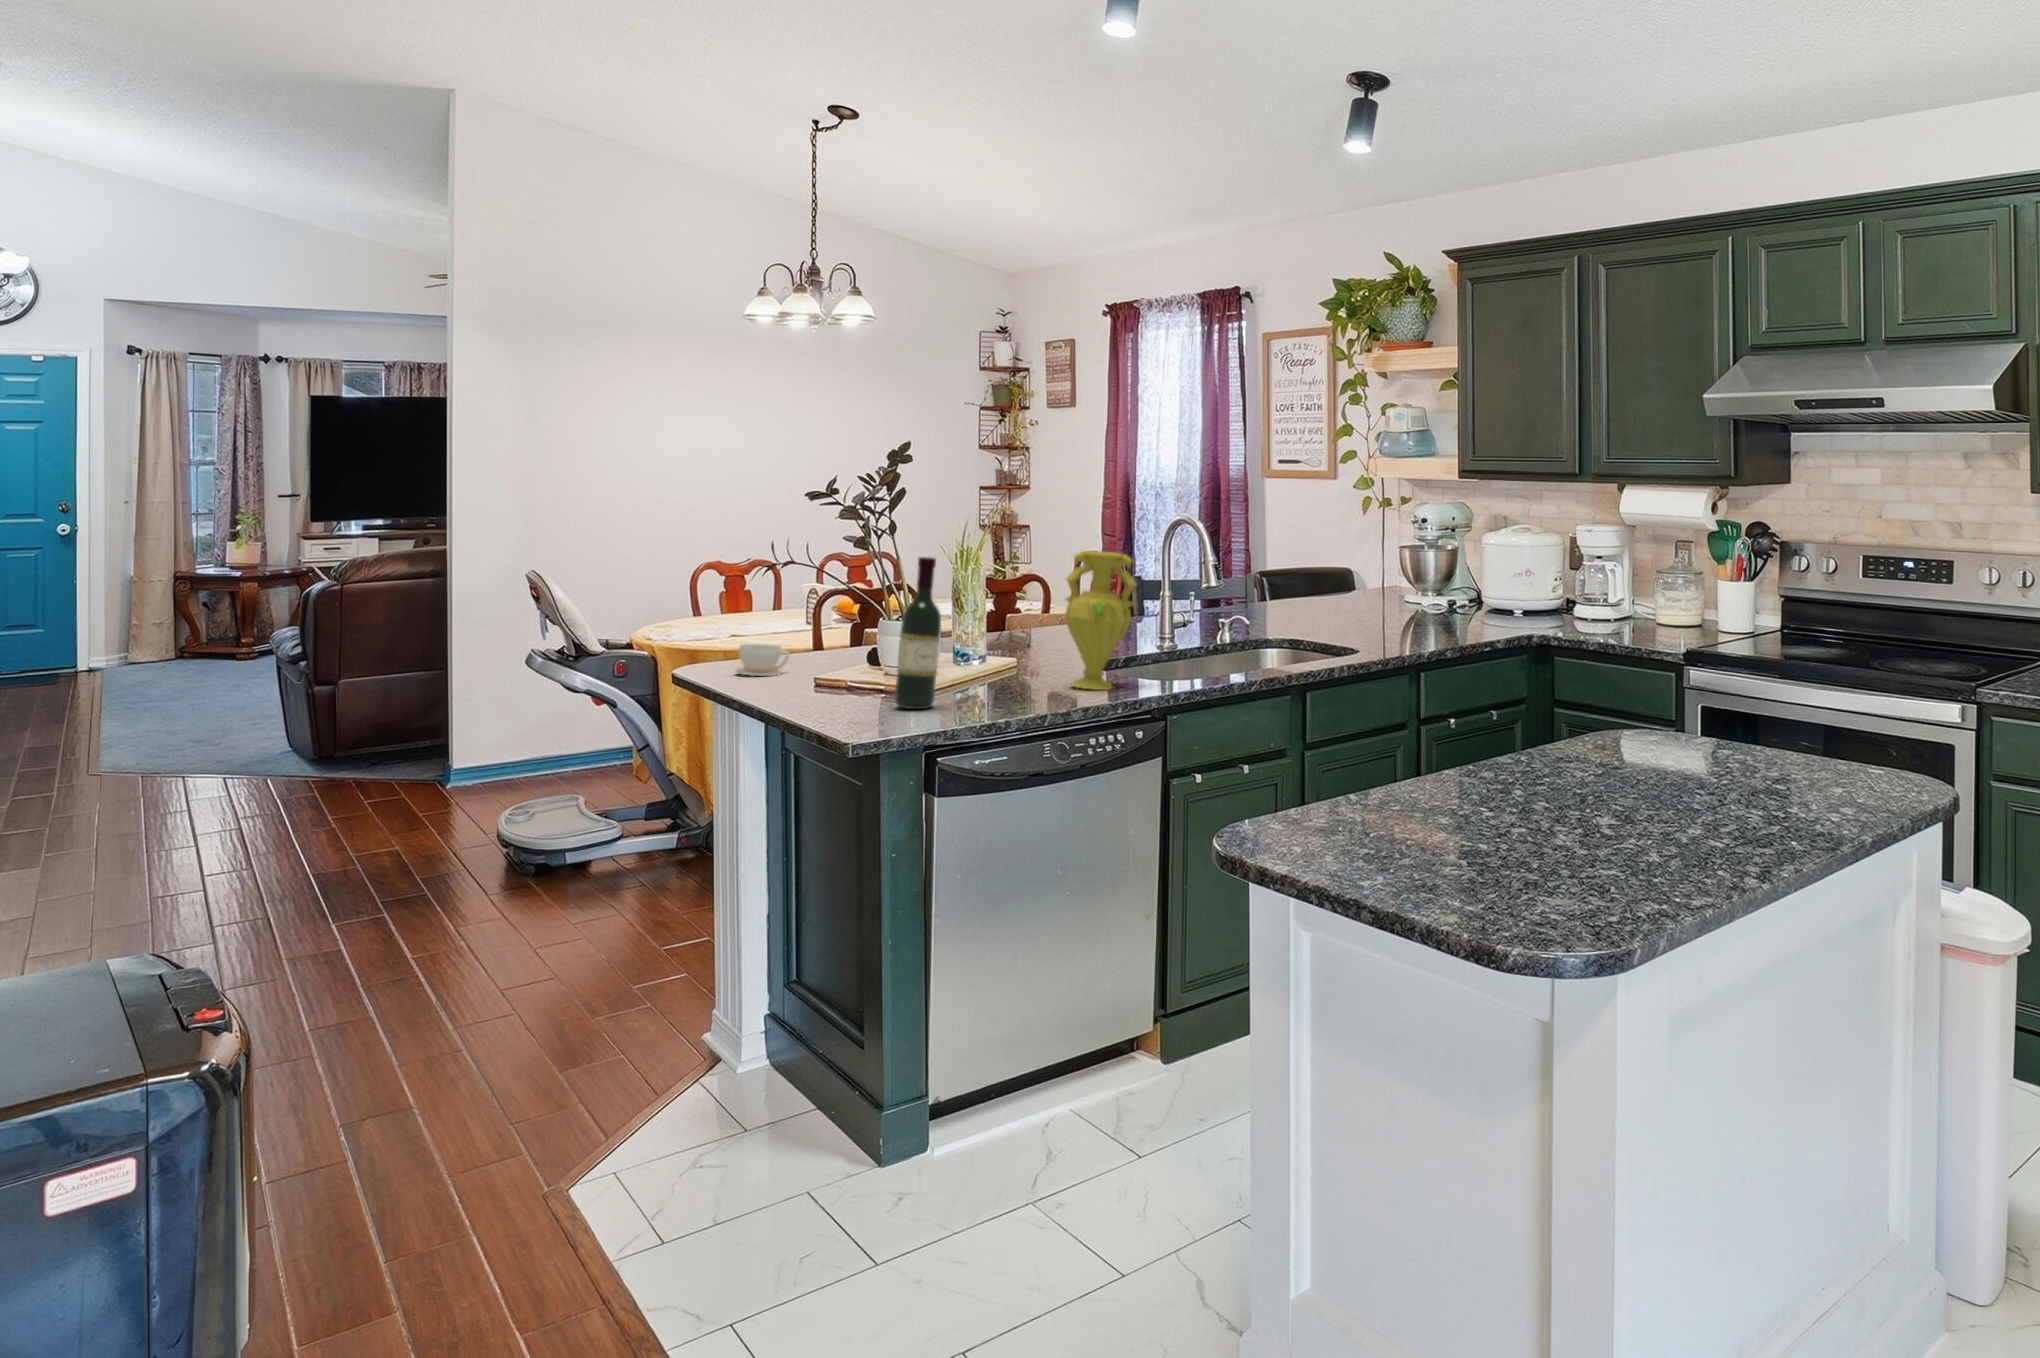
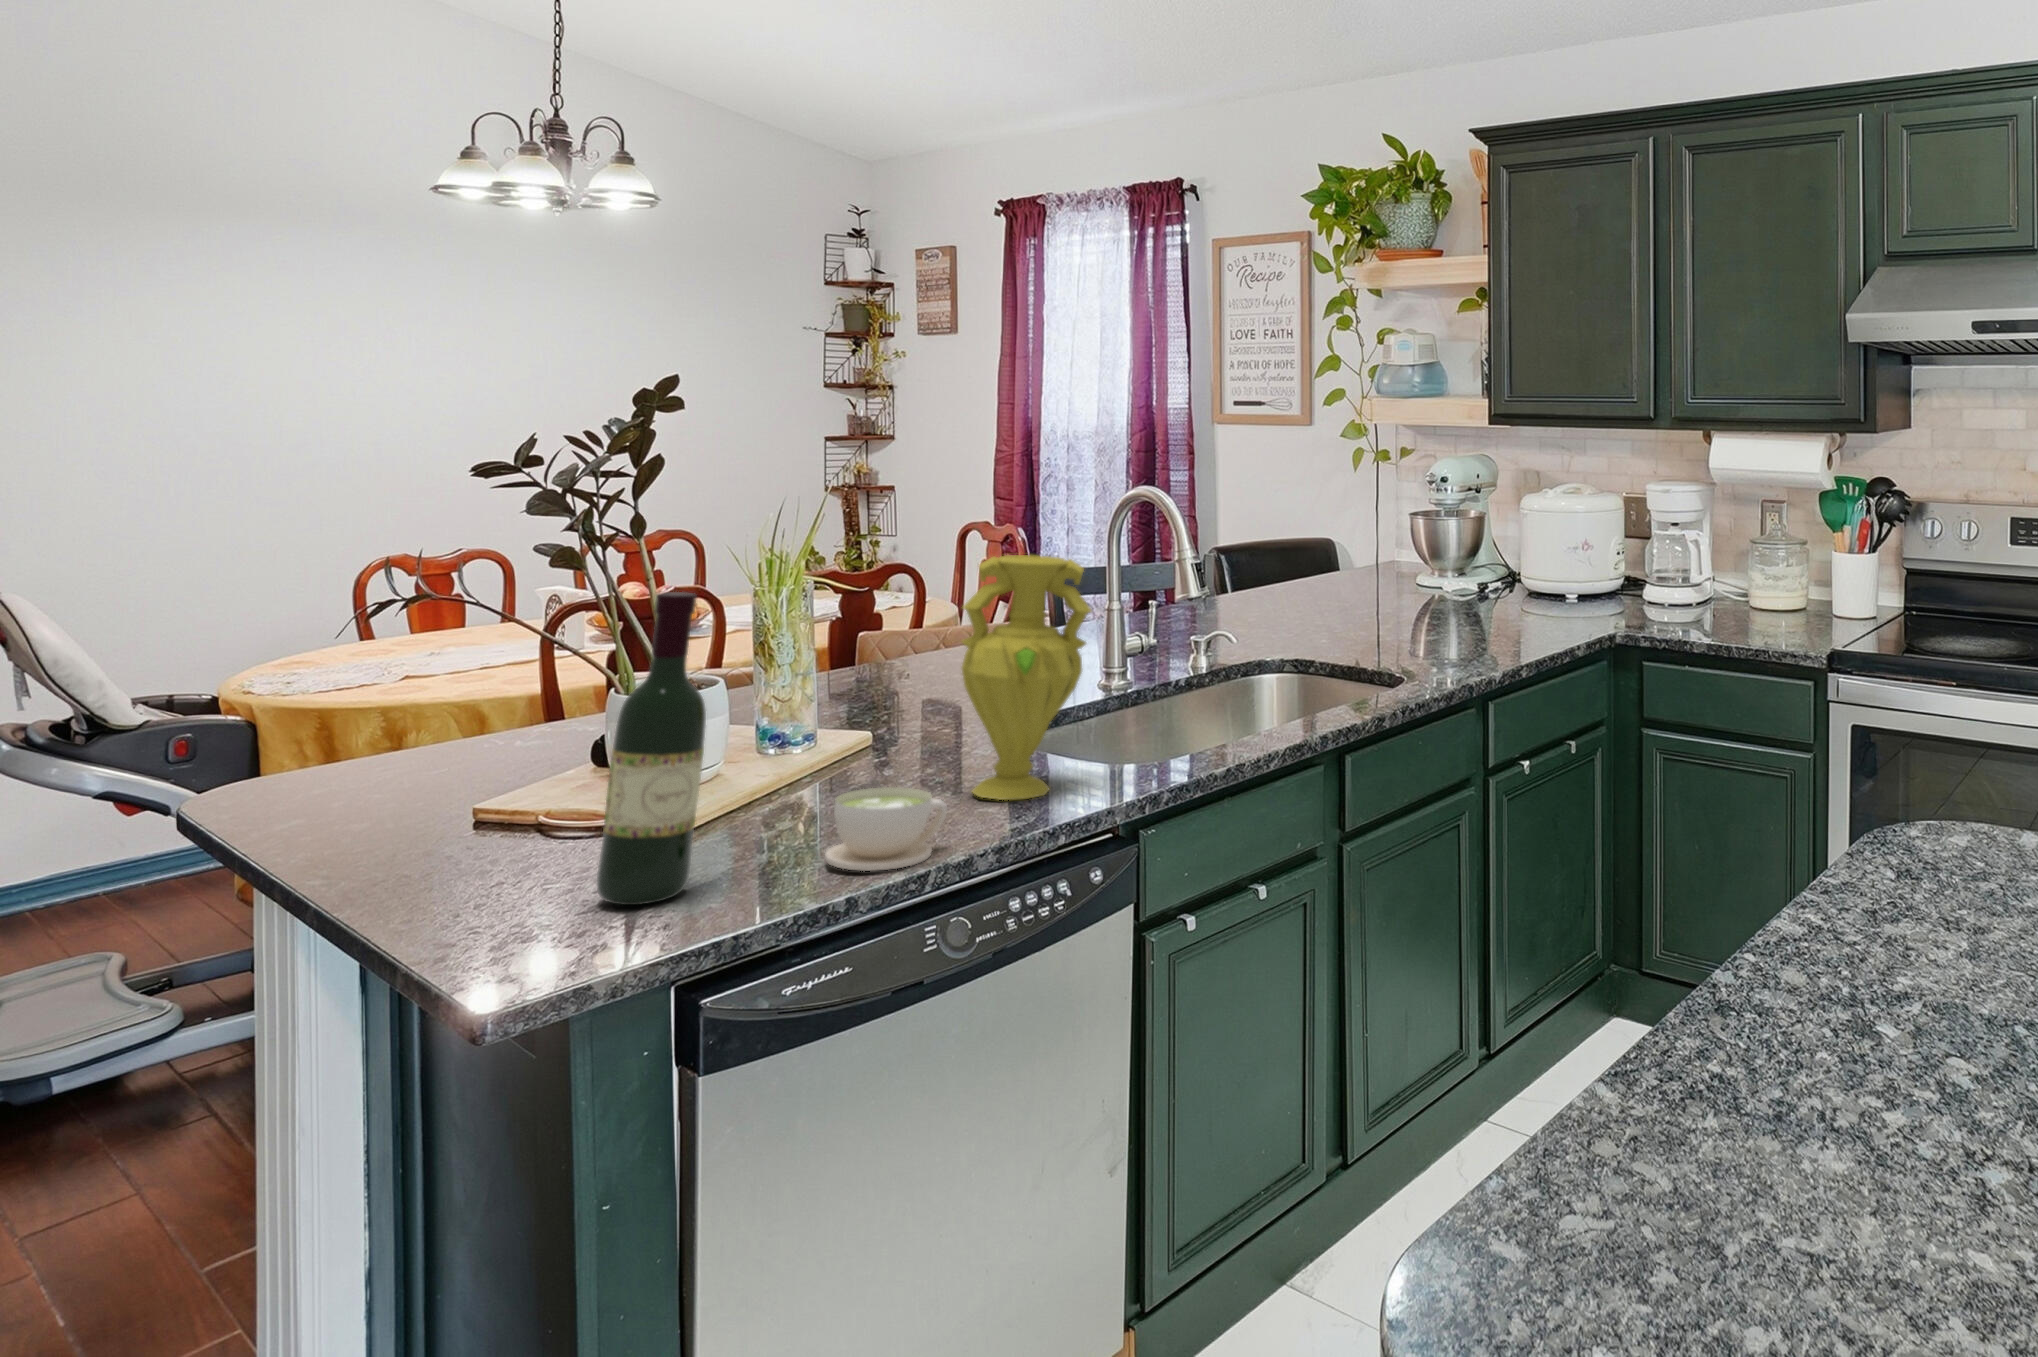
coffee cup: present [735,644,789,676] -> present [825,787,947,871]

